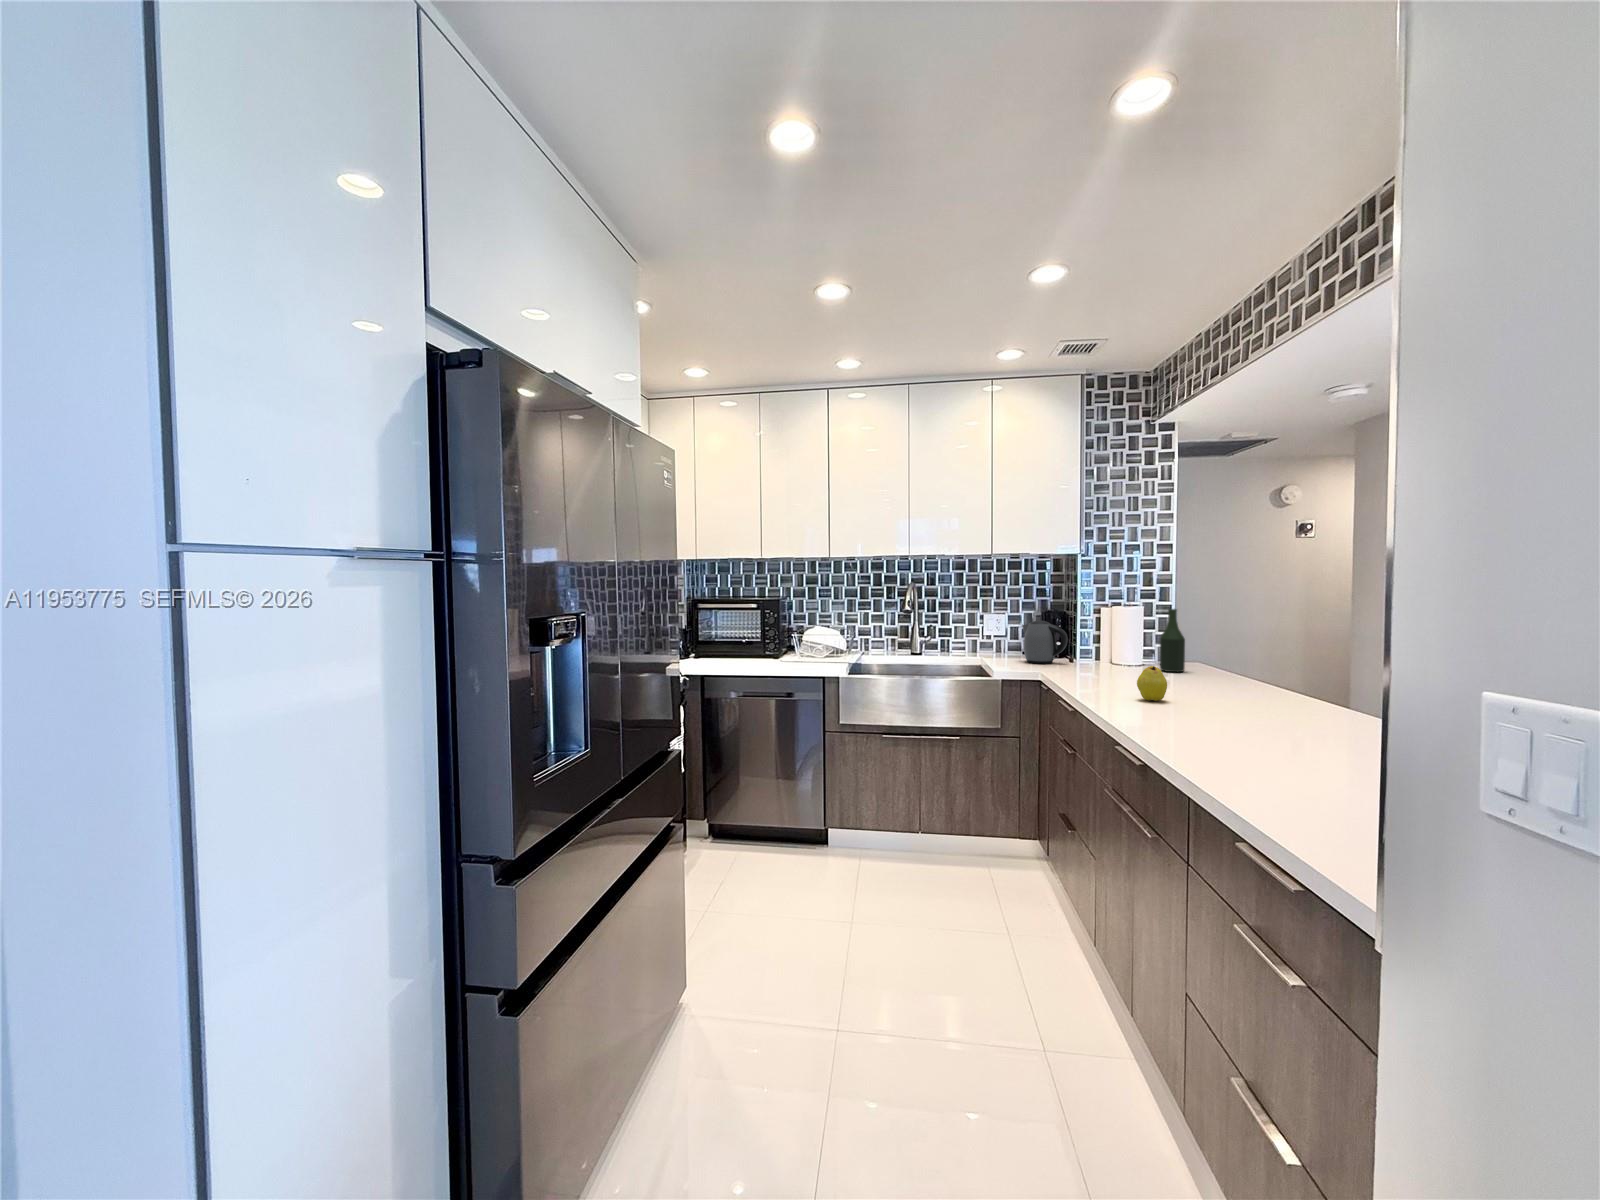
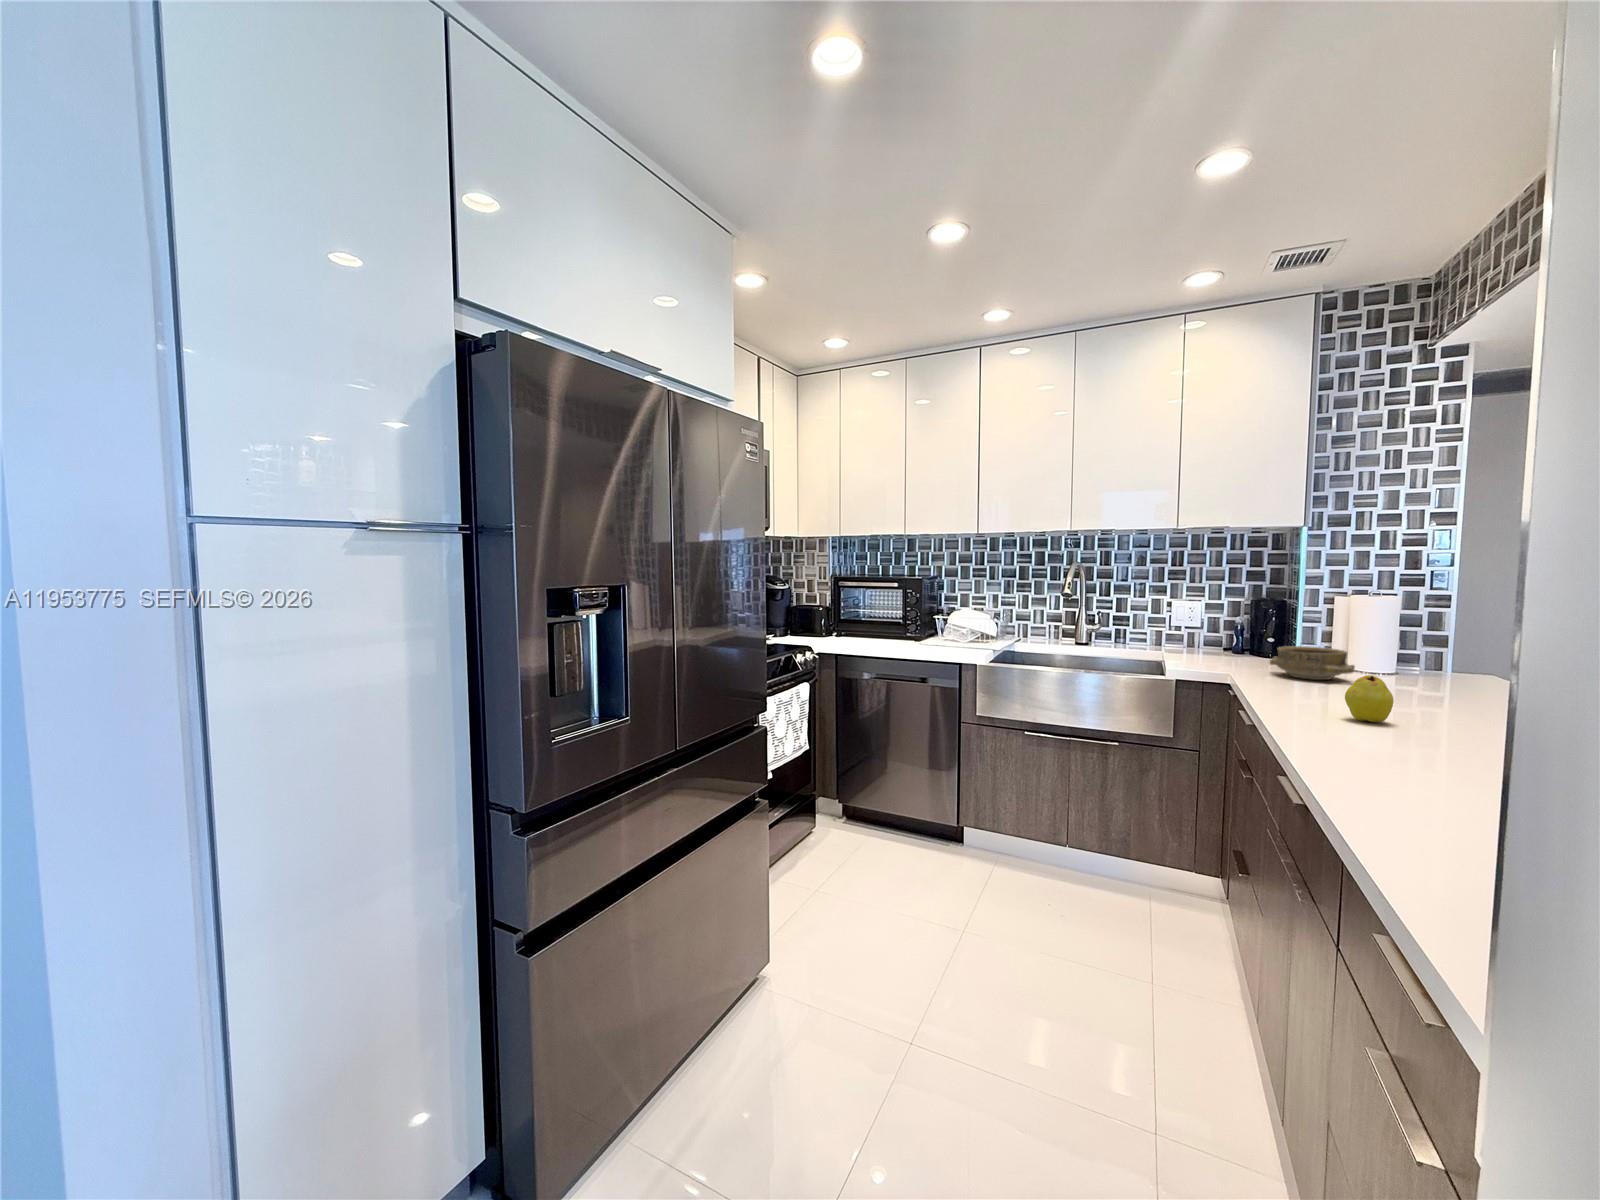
bottle: present [1160,609,1185,672] -> none [1417,600,1461,687]
kettle: present [1022,621,1068,664] -> none [1216,611,1279,664]
ceramic bowl: none [1067,647,1124,673] -> present [1270,646,1355,680]

